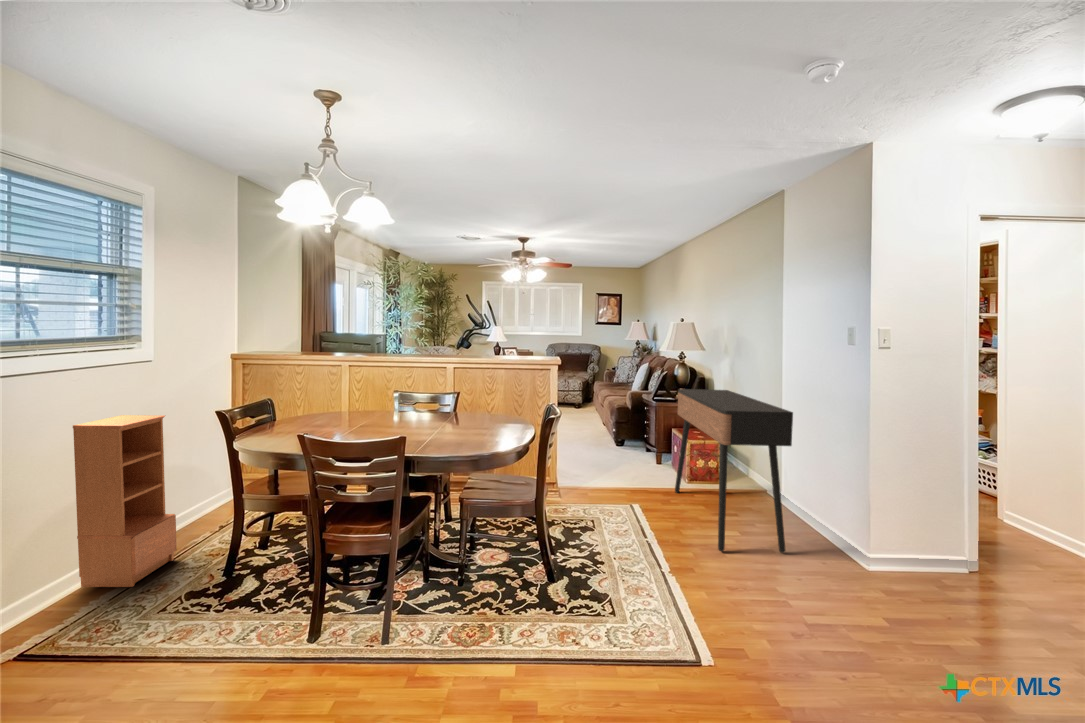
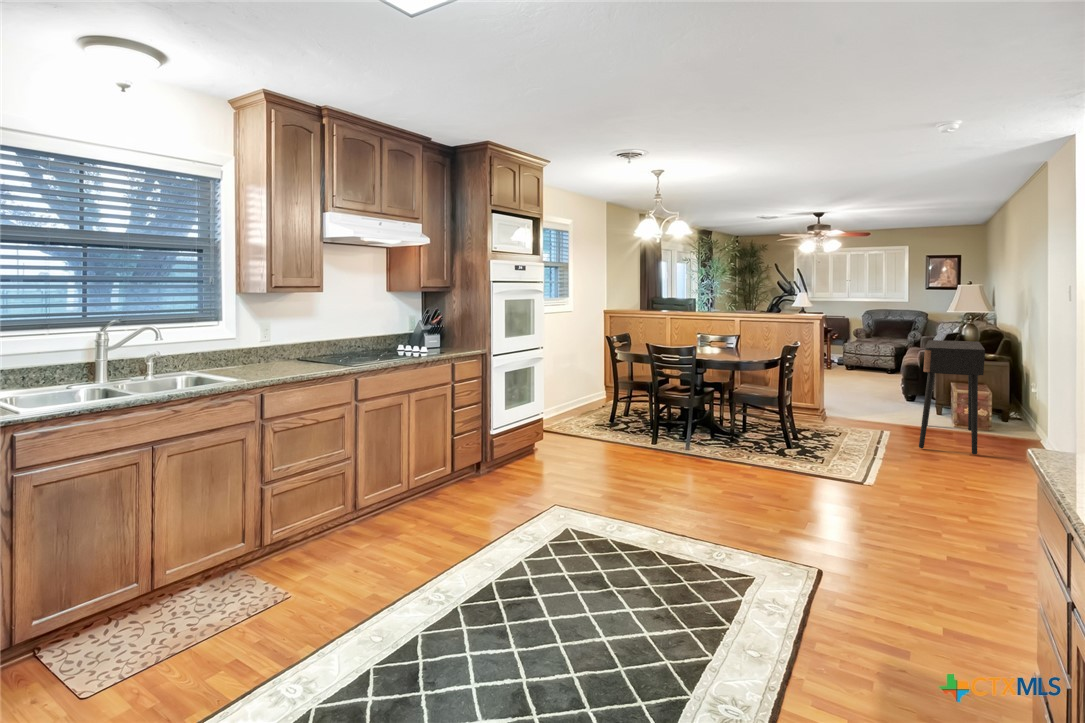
bookcase: present [73,415,177,587] -> none [549,340,584,420]

